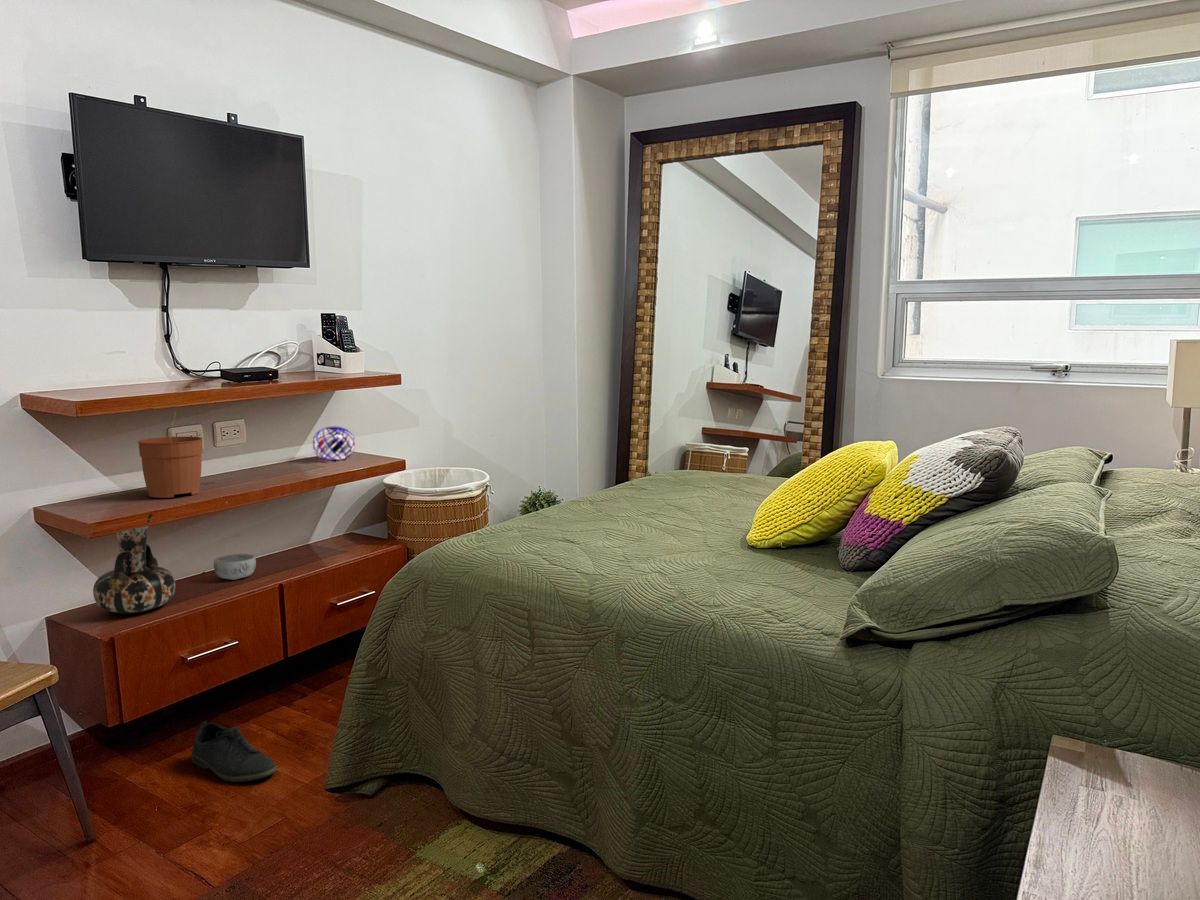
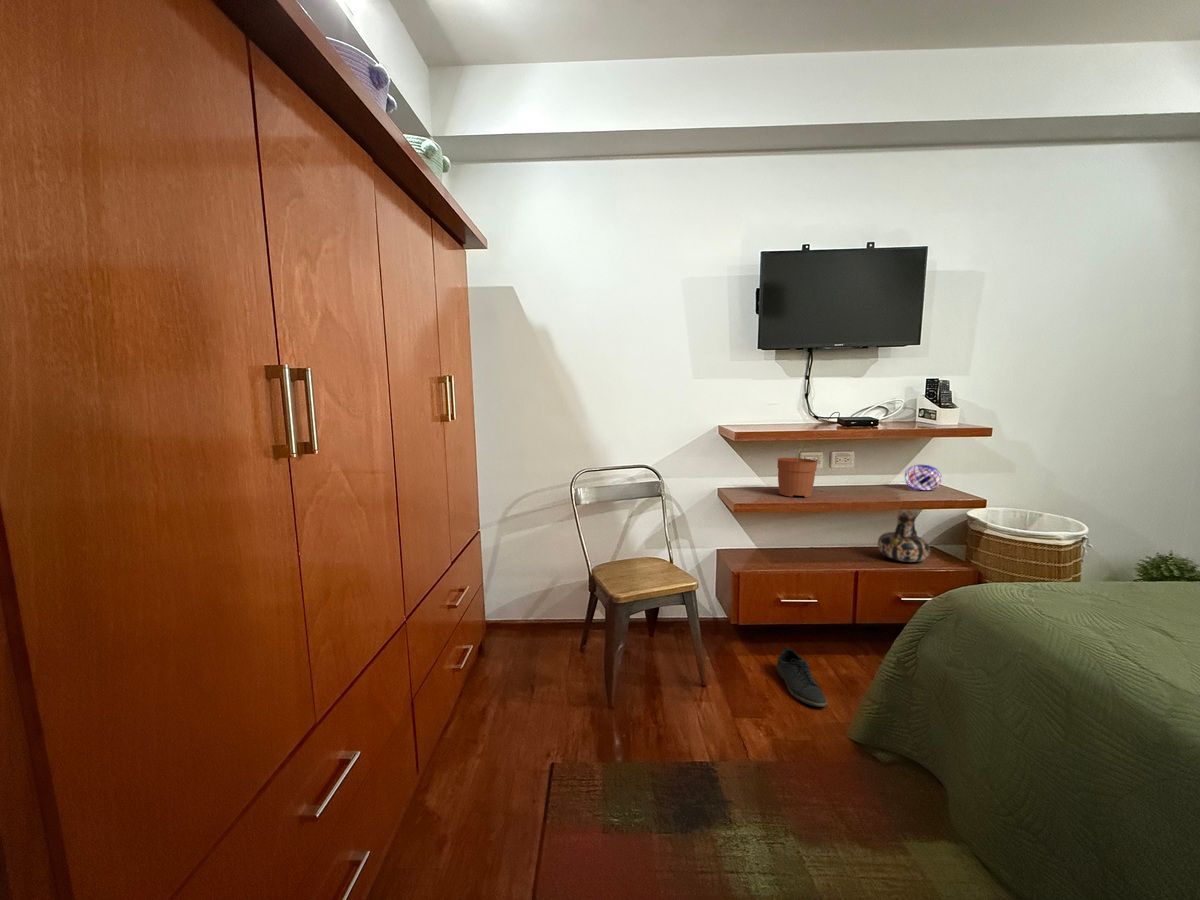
decorative vase: present [93,514,175,614] -> present [878,510,930,562]
decorative bowl: present [214,554,256,580] -> none [816,541,845,559]

